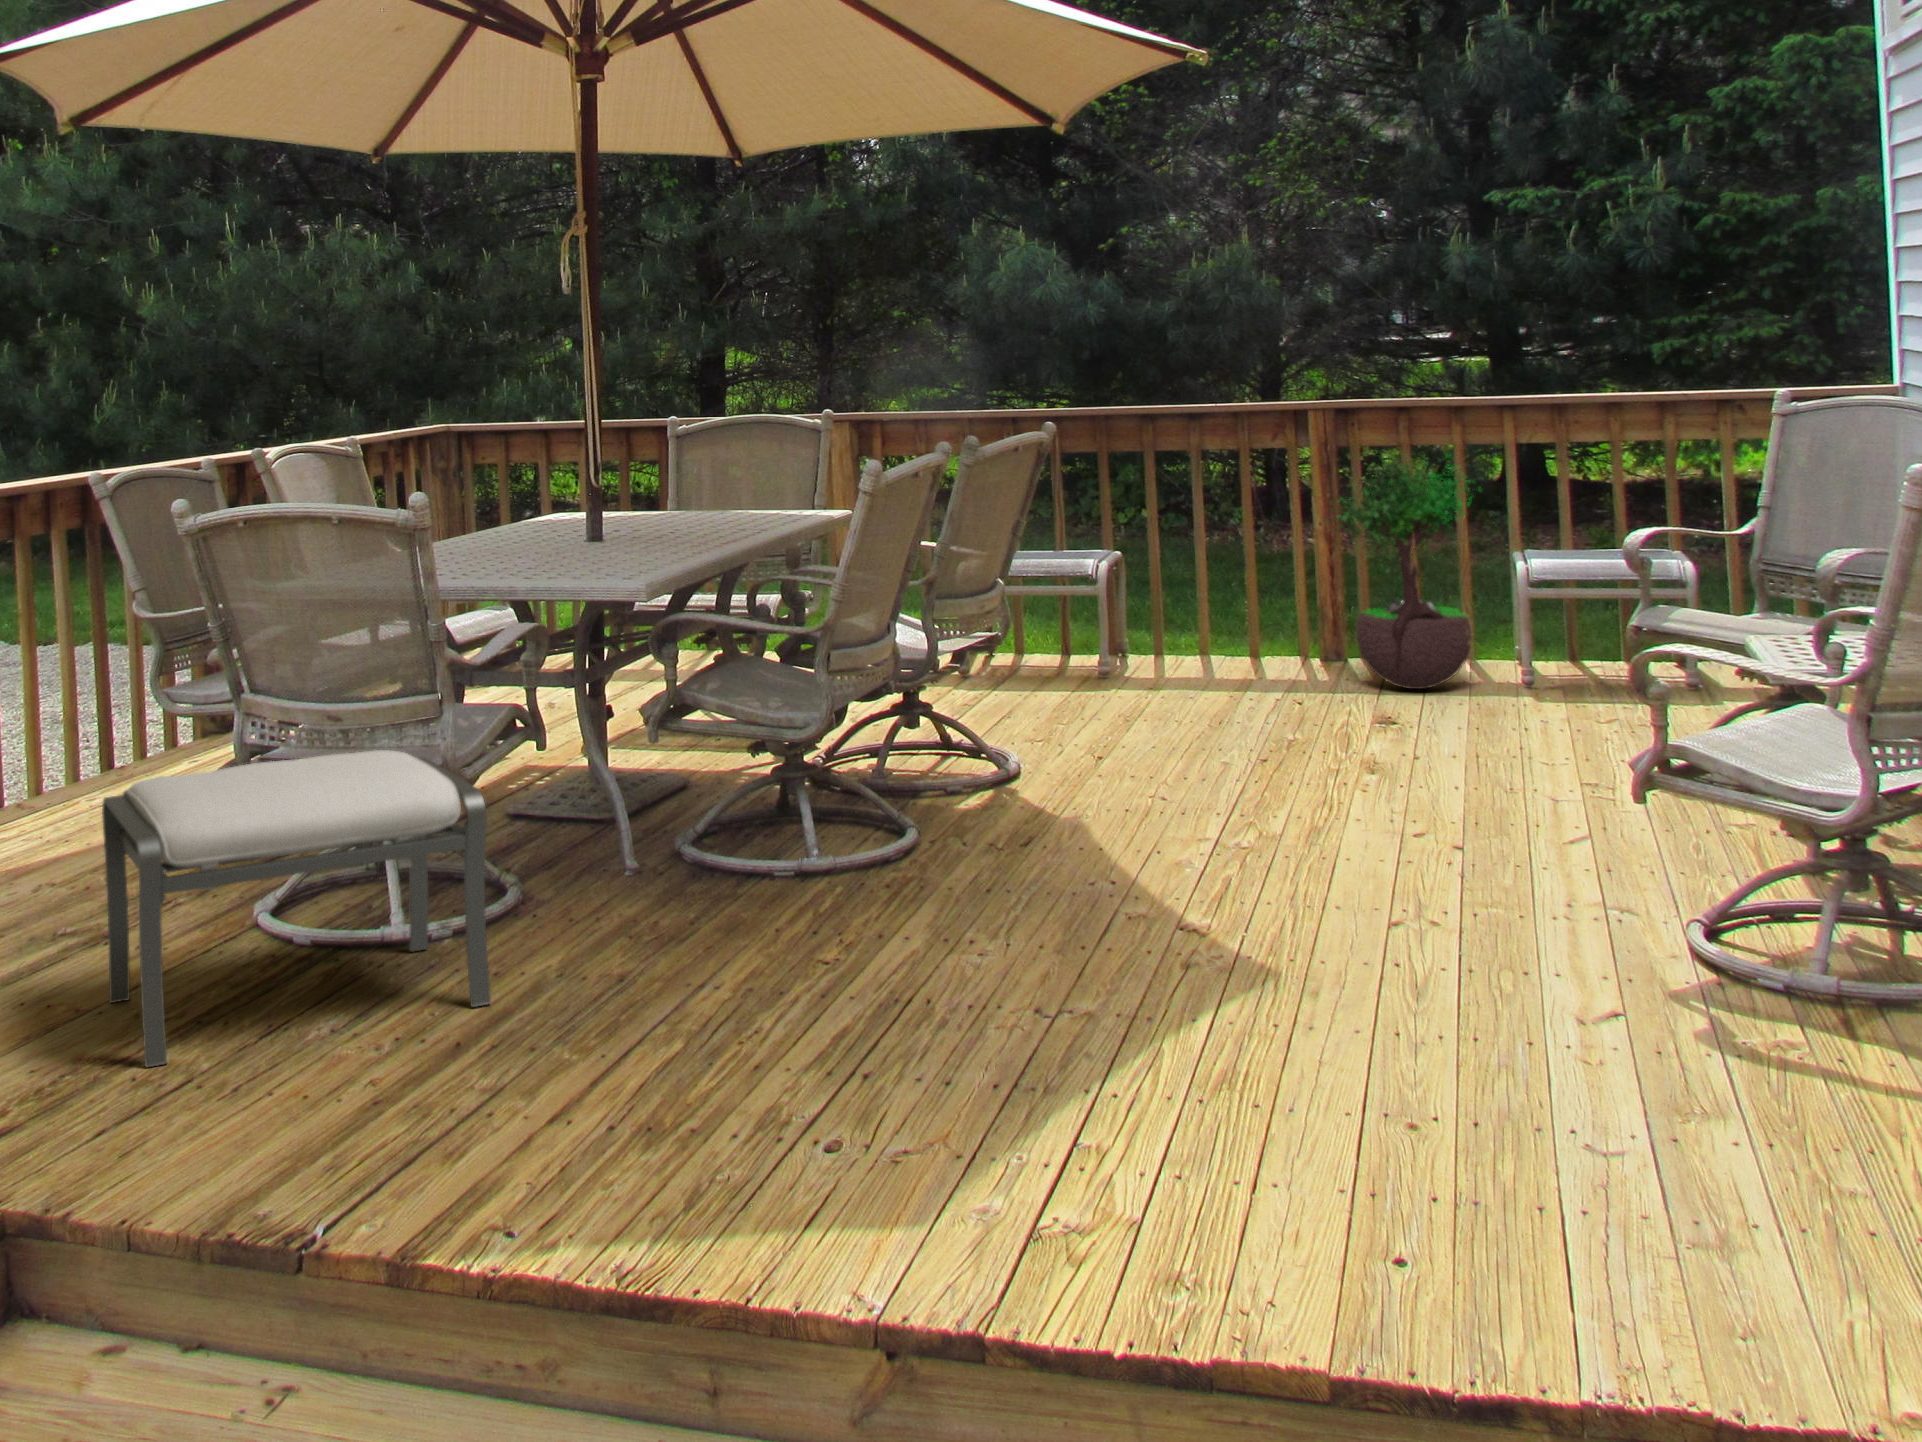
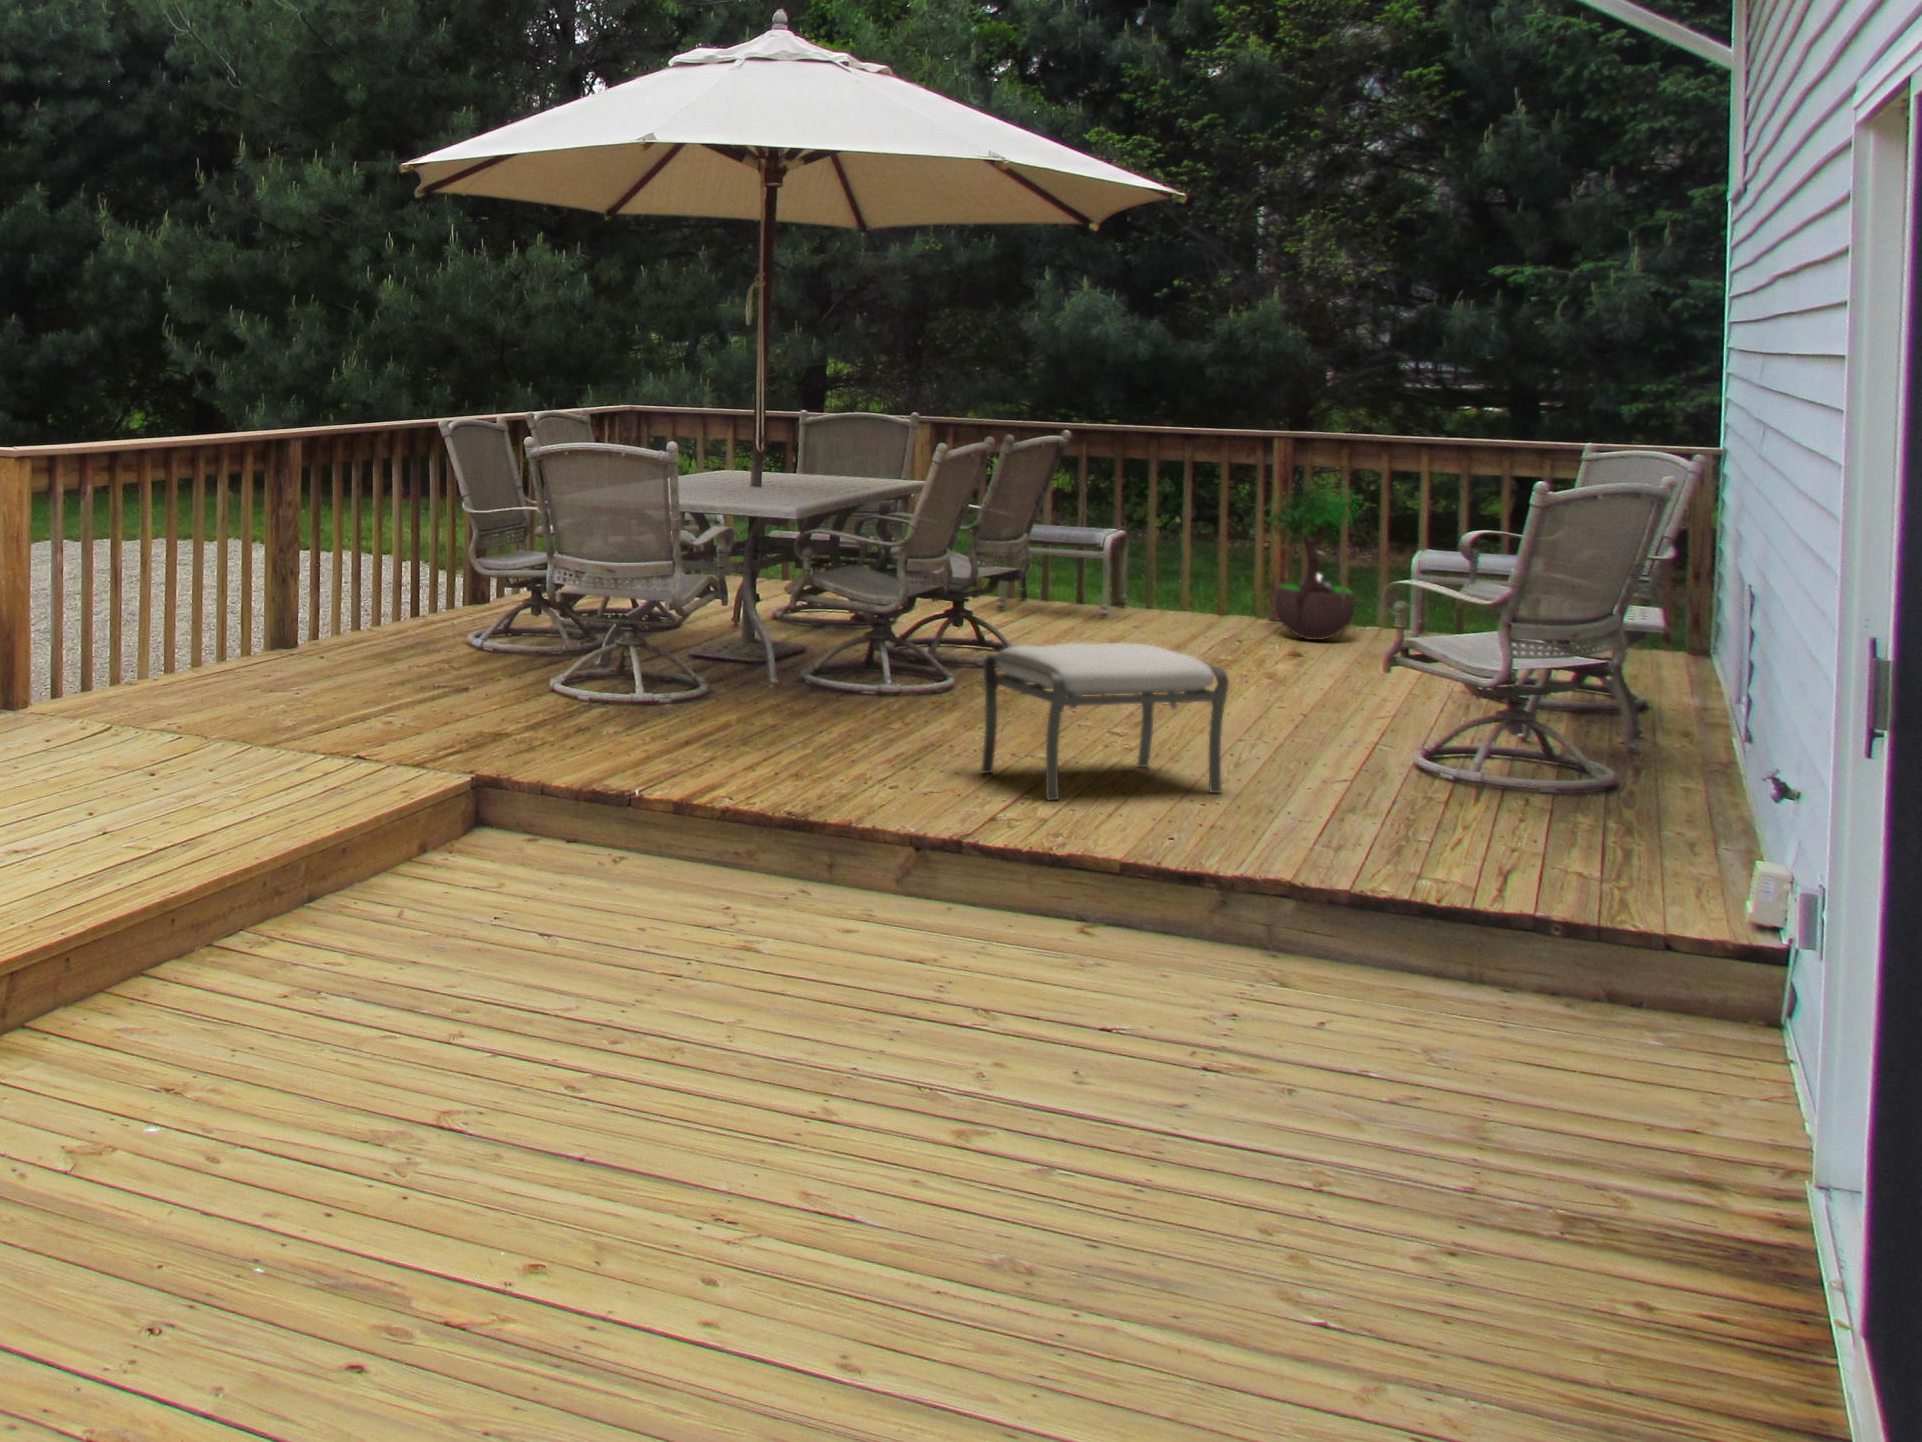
ottoman: present [102,750,491,1067] -> present [981,643,1229,800]

